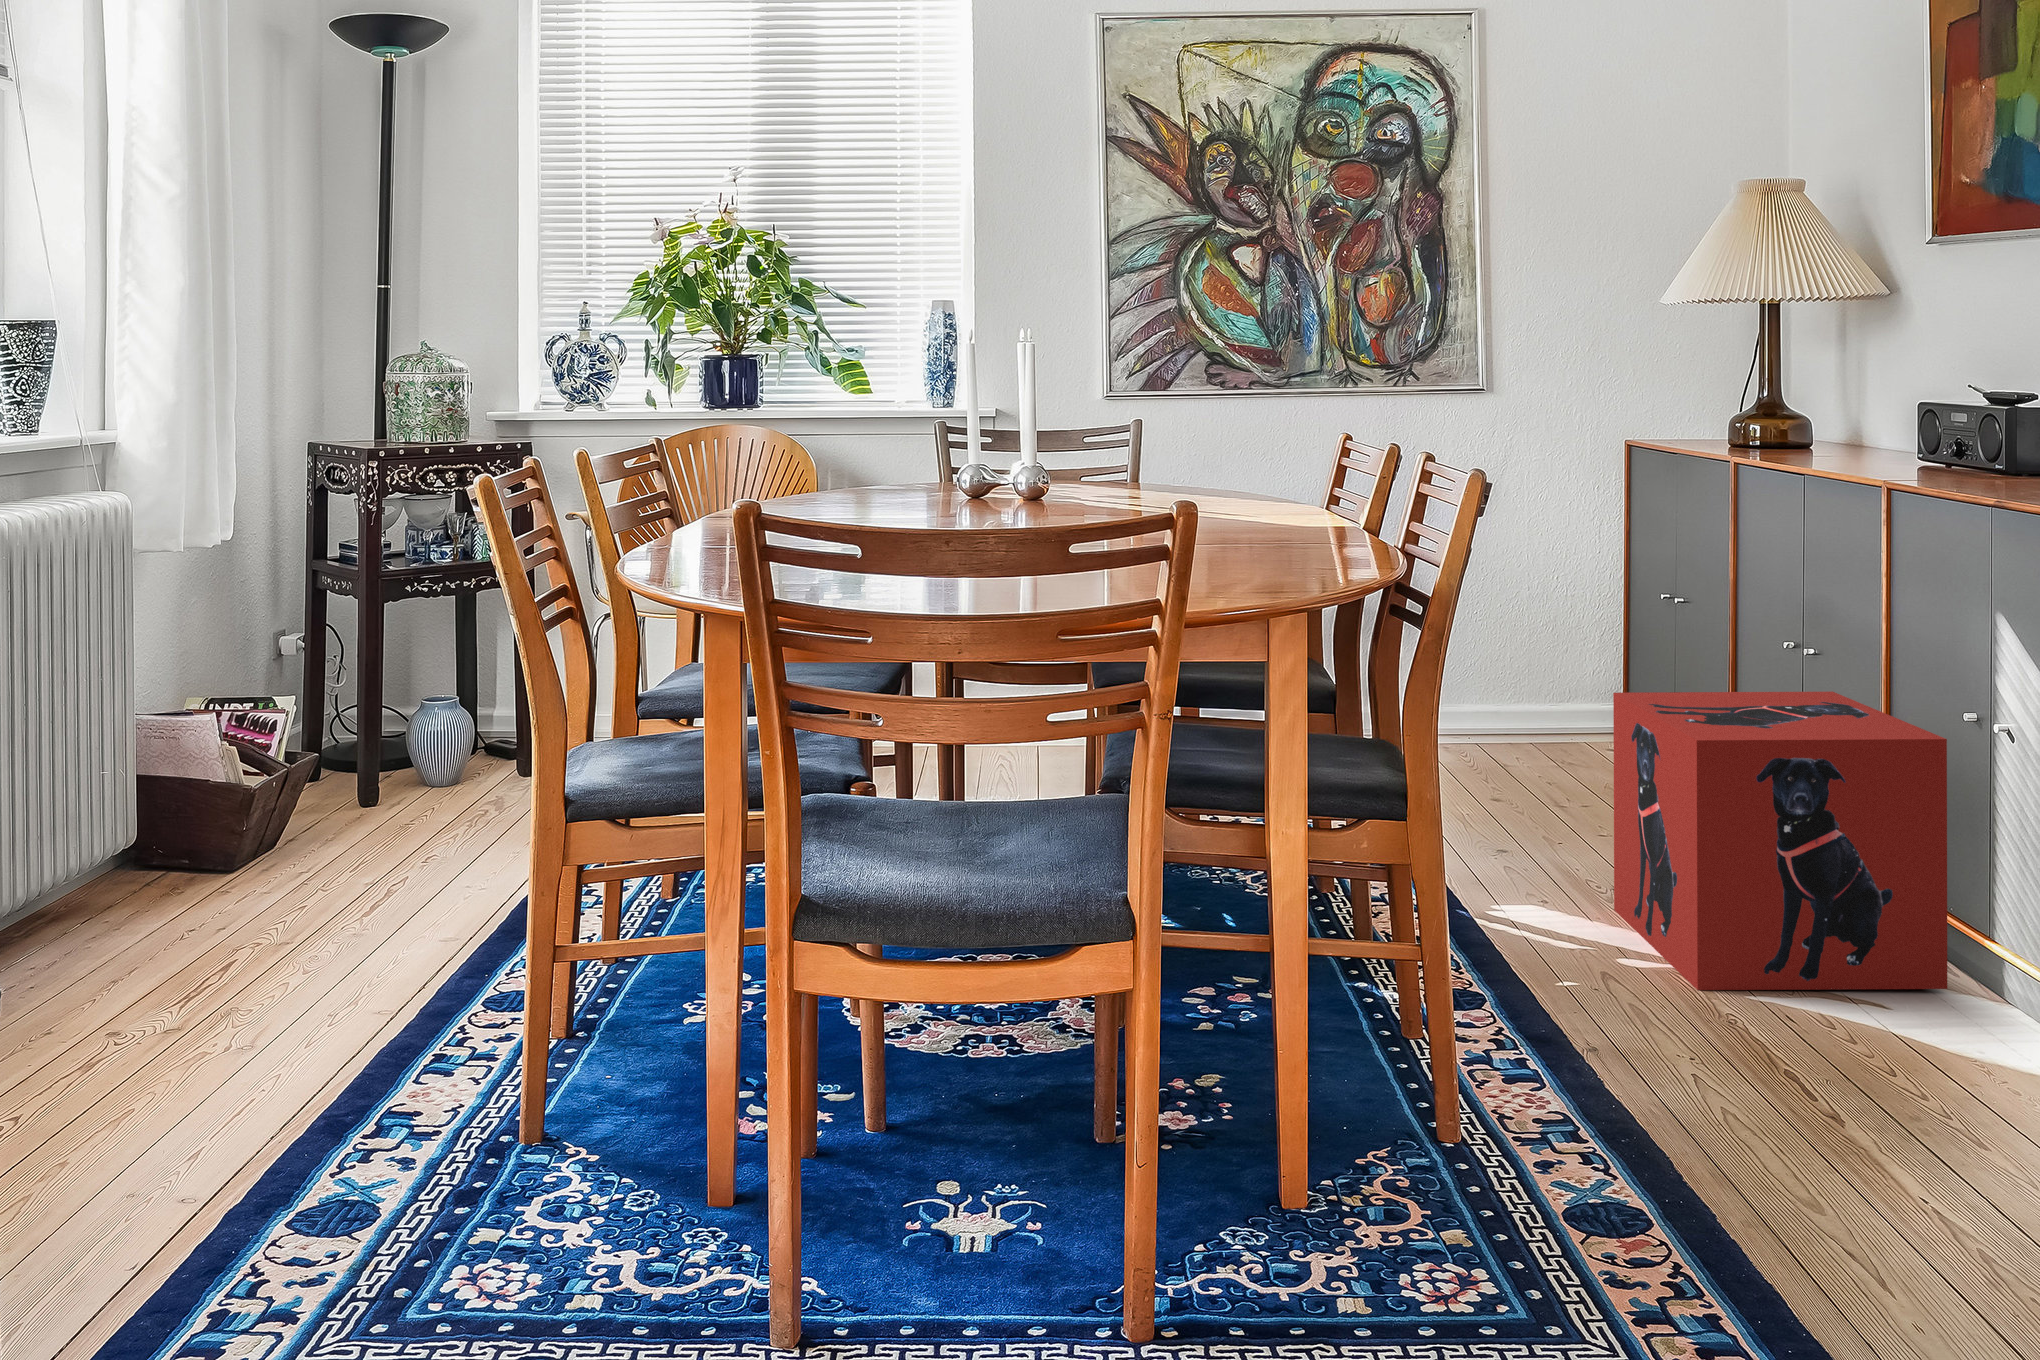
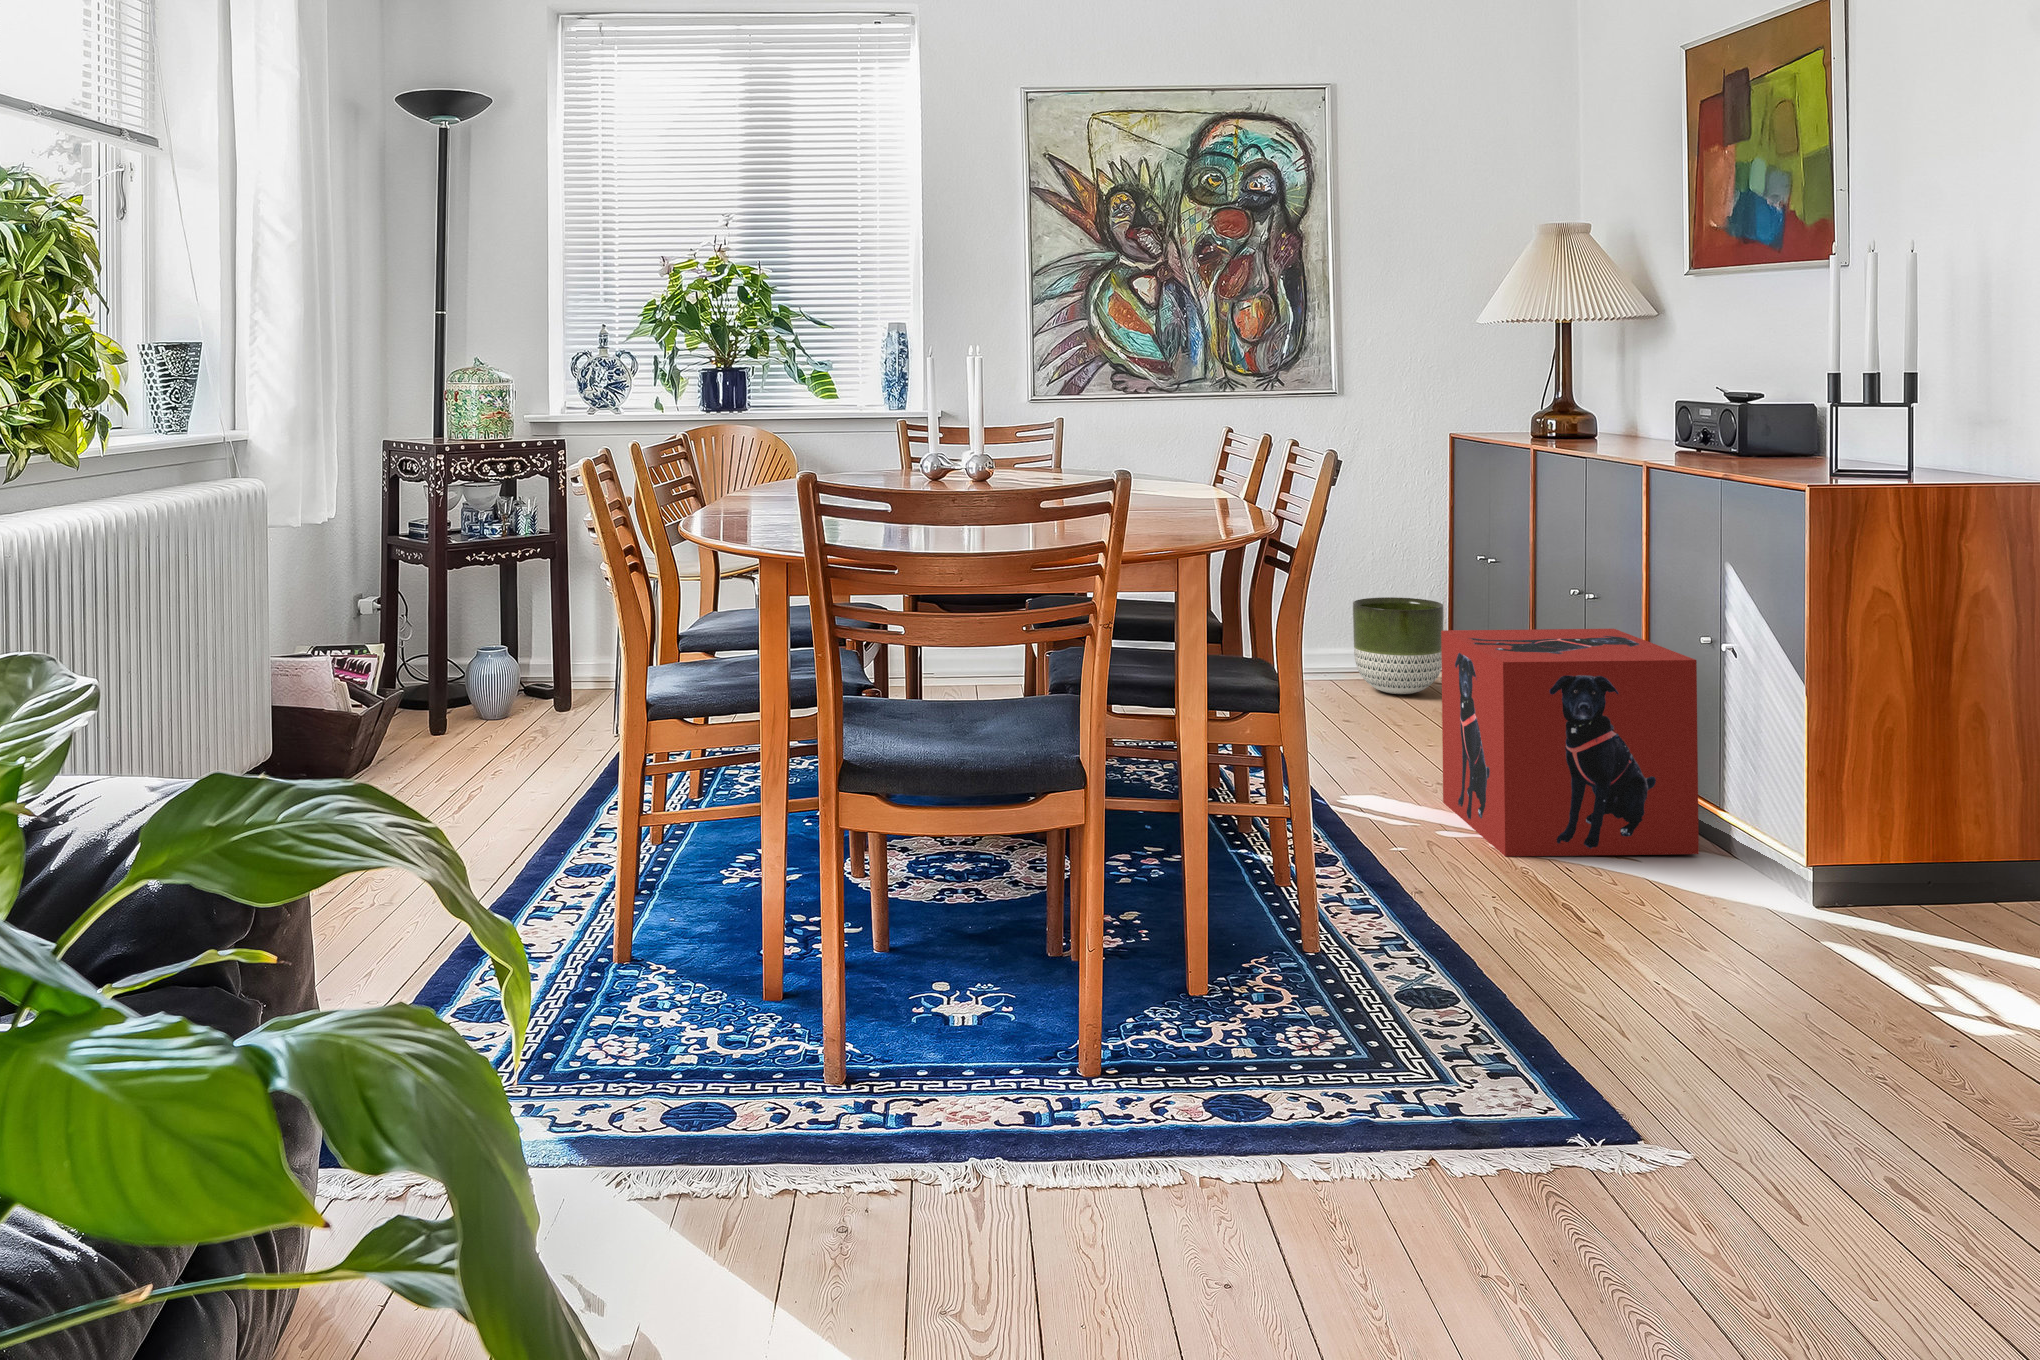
planter: none [1498,639,1609,758] -> present [1353,597,1444,694]

